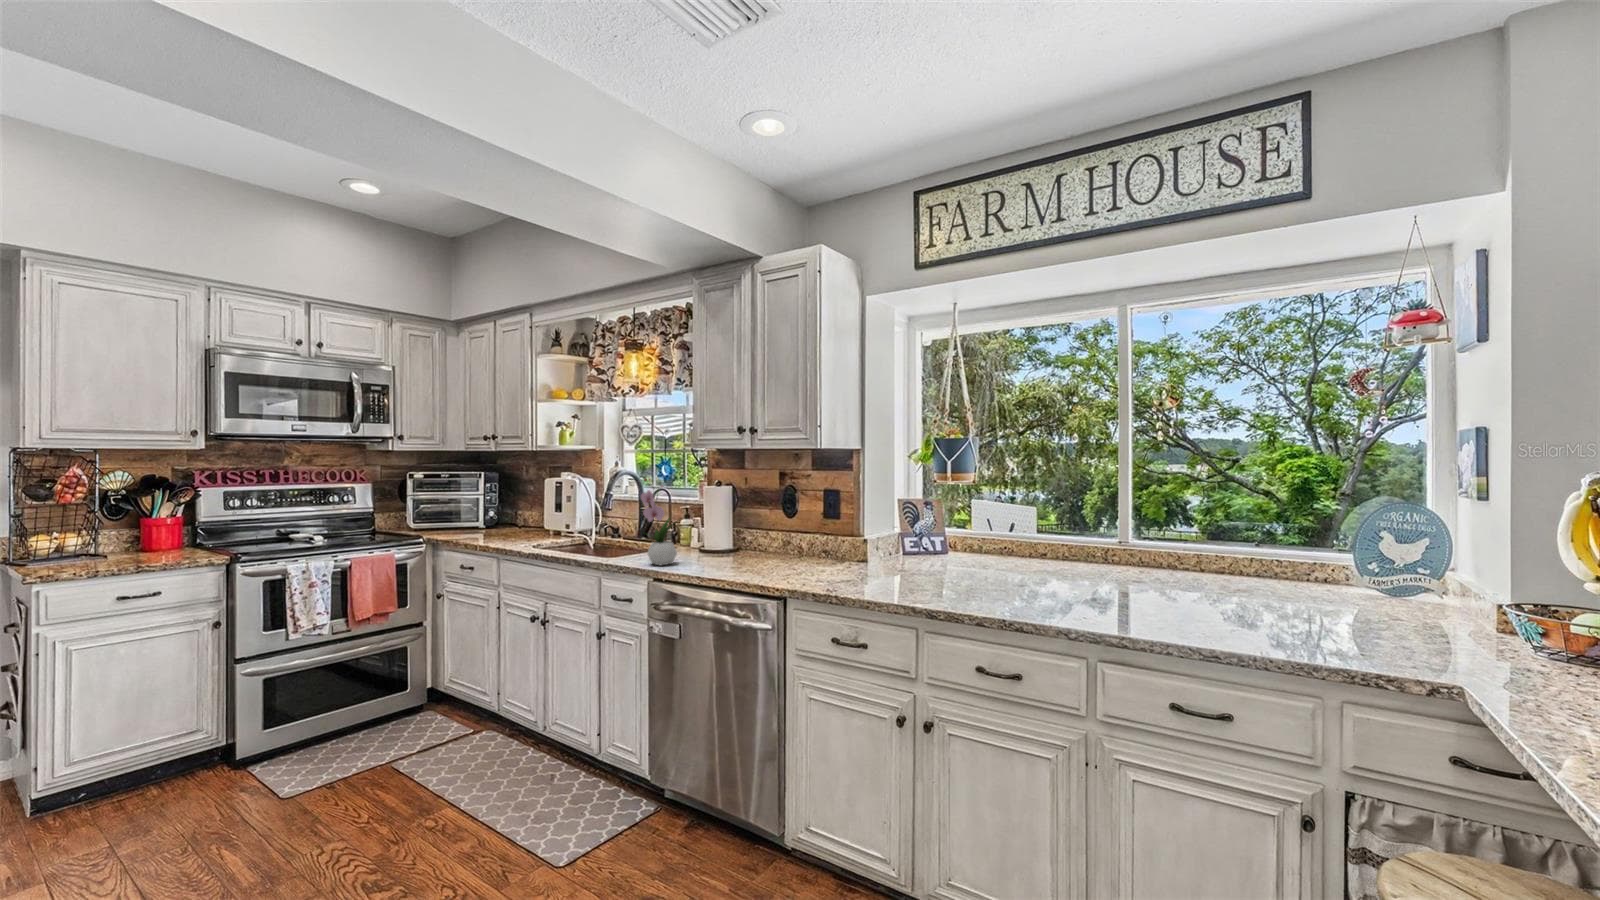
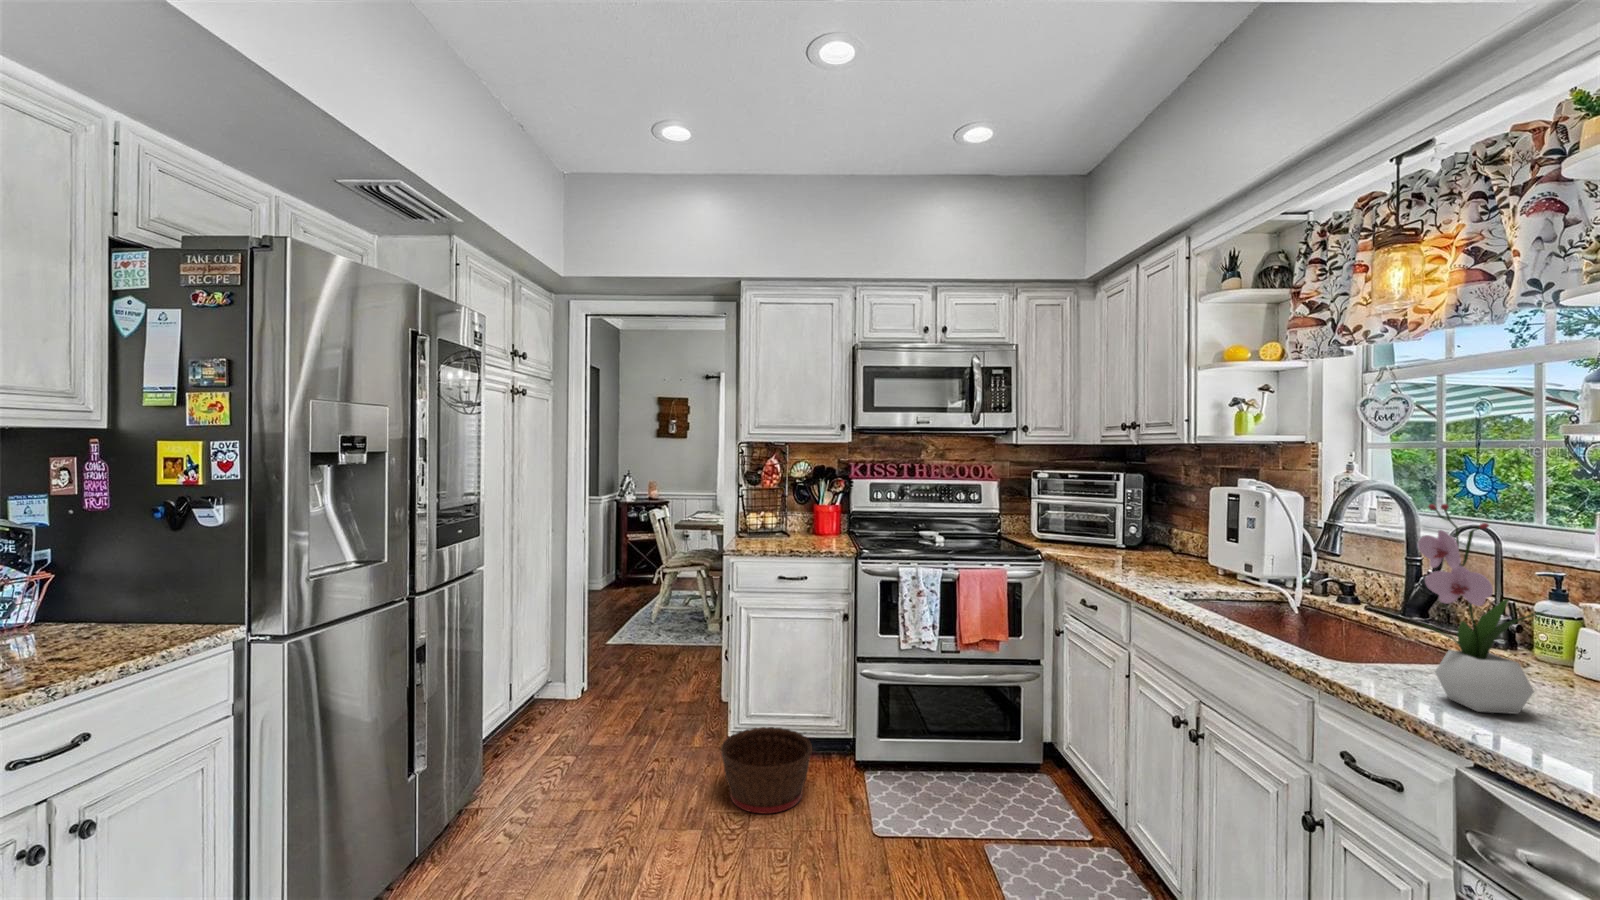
basket: none [47,750,190,848] -> present [721,727,812,814]

